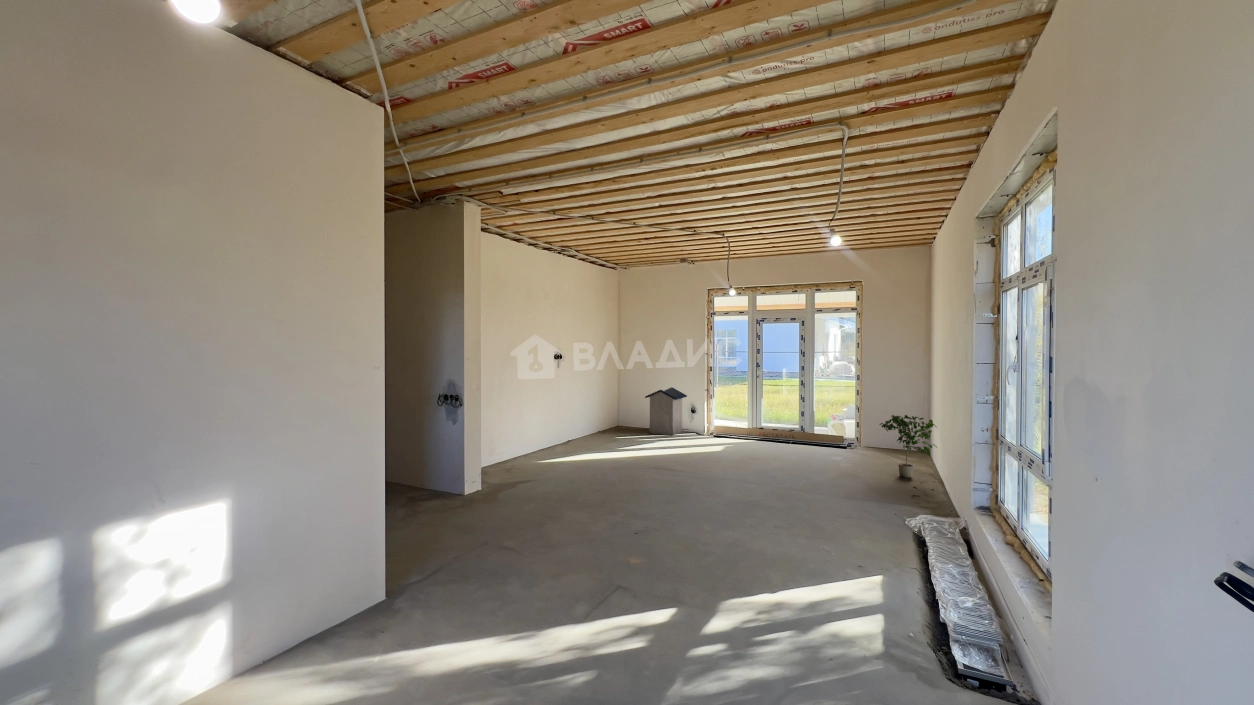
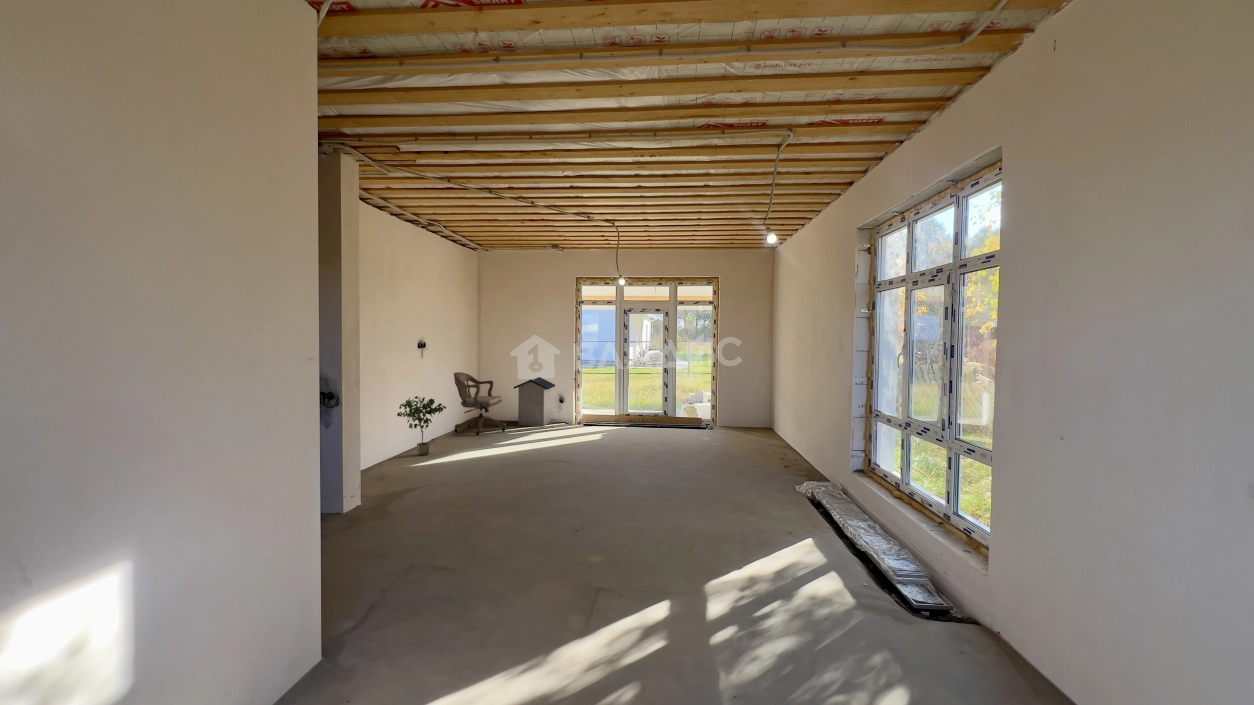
chair: none [590,382,635,440] -> present [454,372,506,435]
potted plant: present [880,415,937,478] -> present [397,396,446,456]

